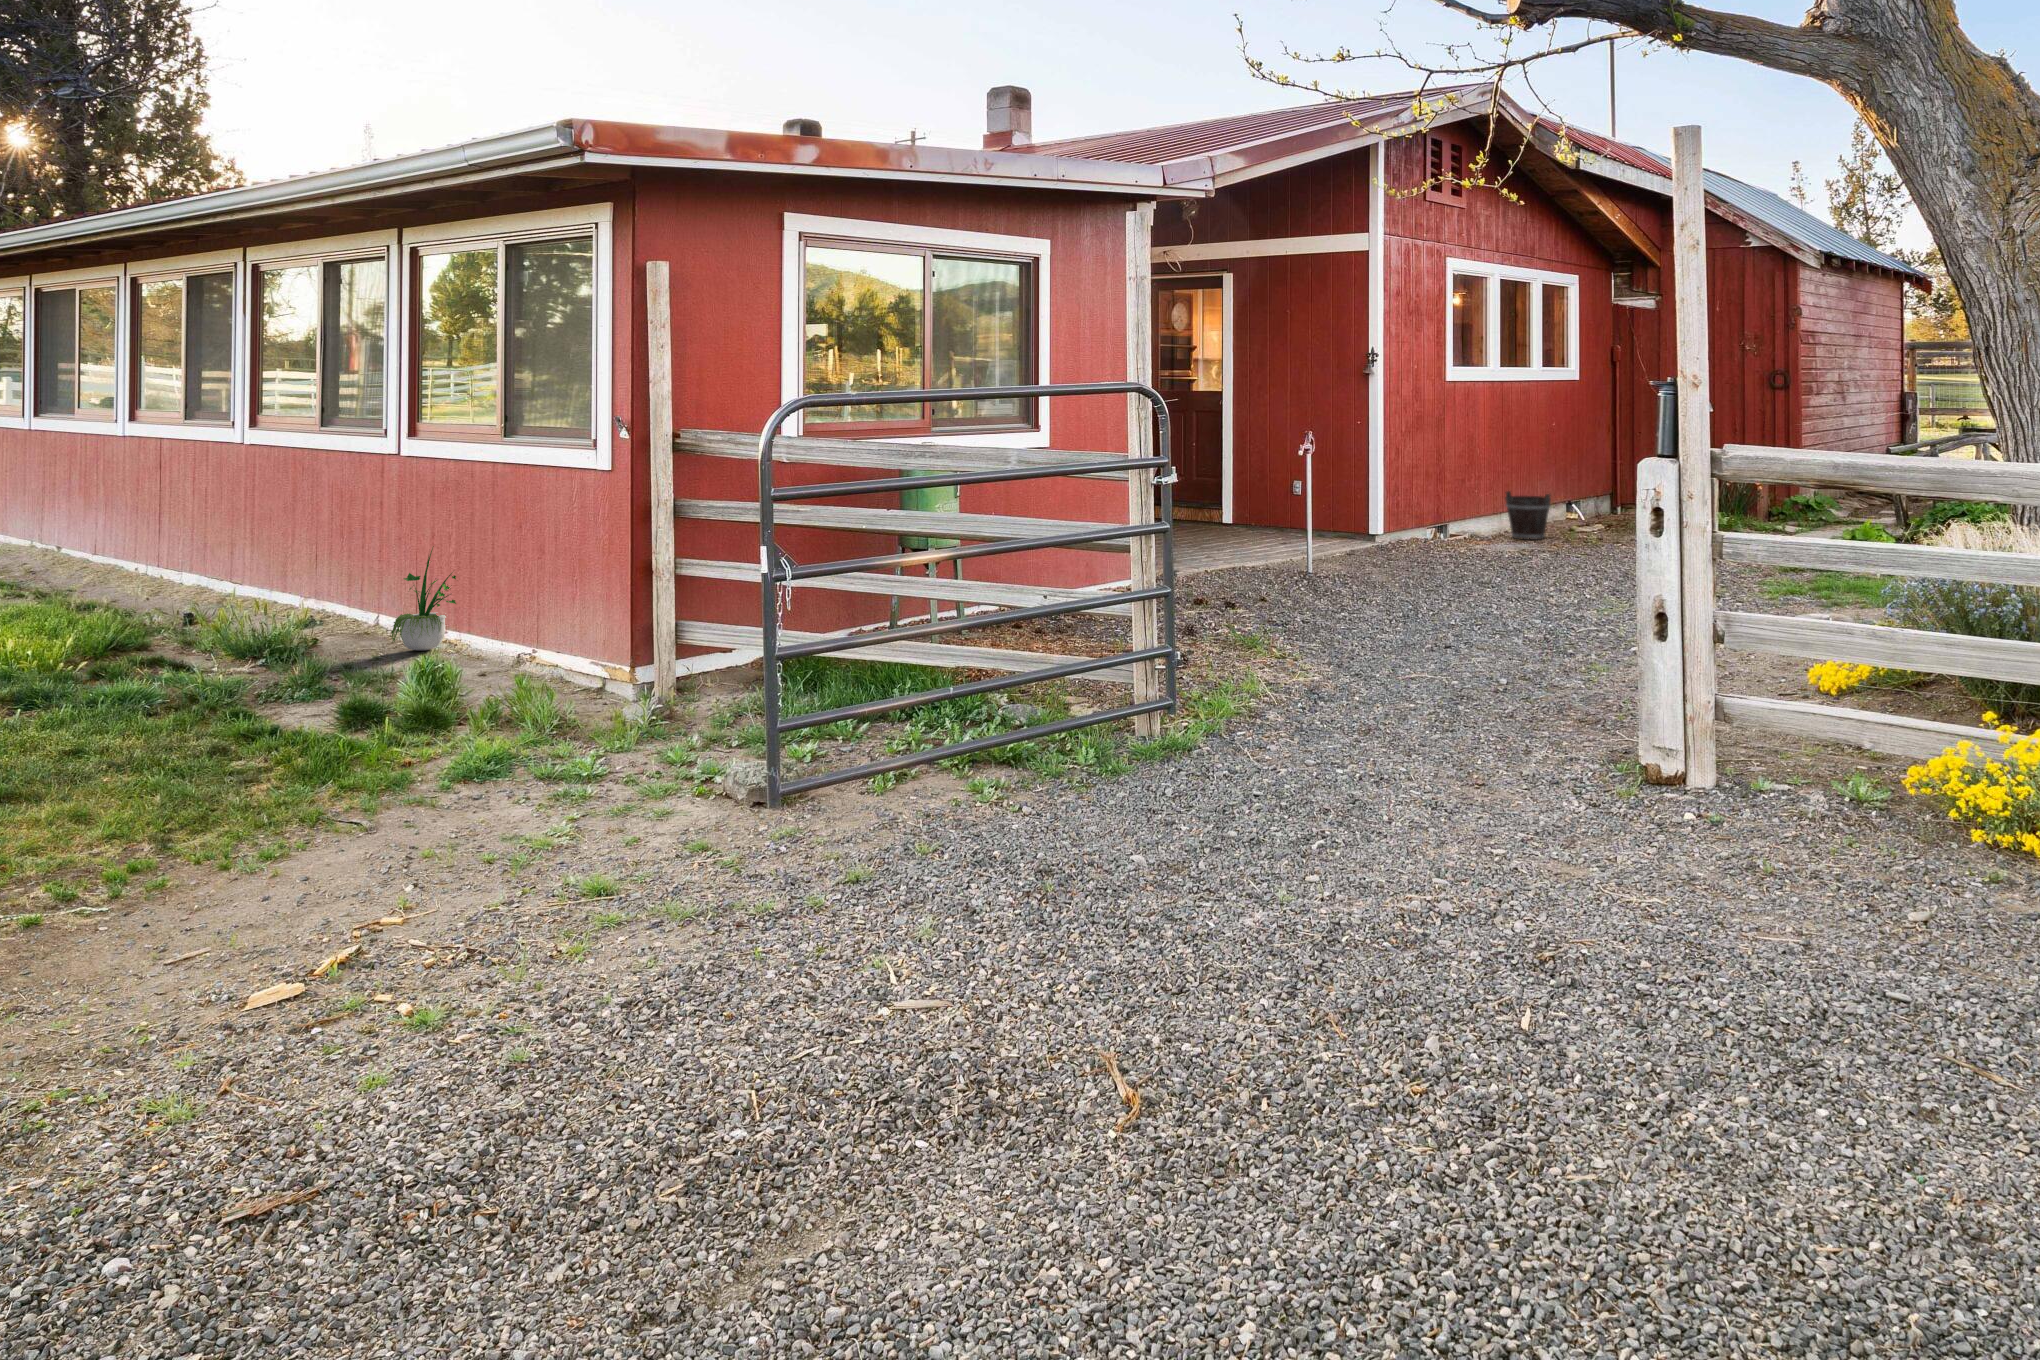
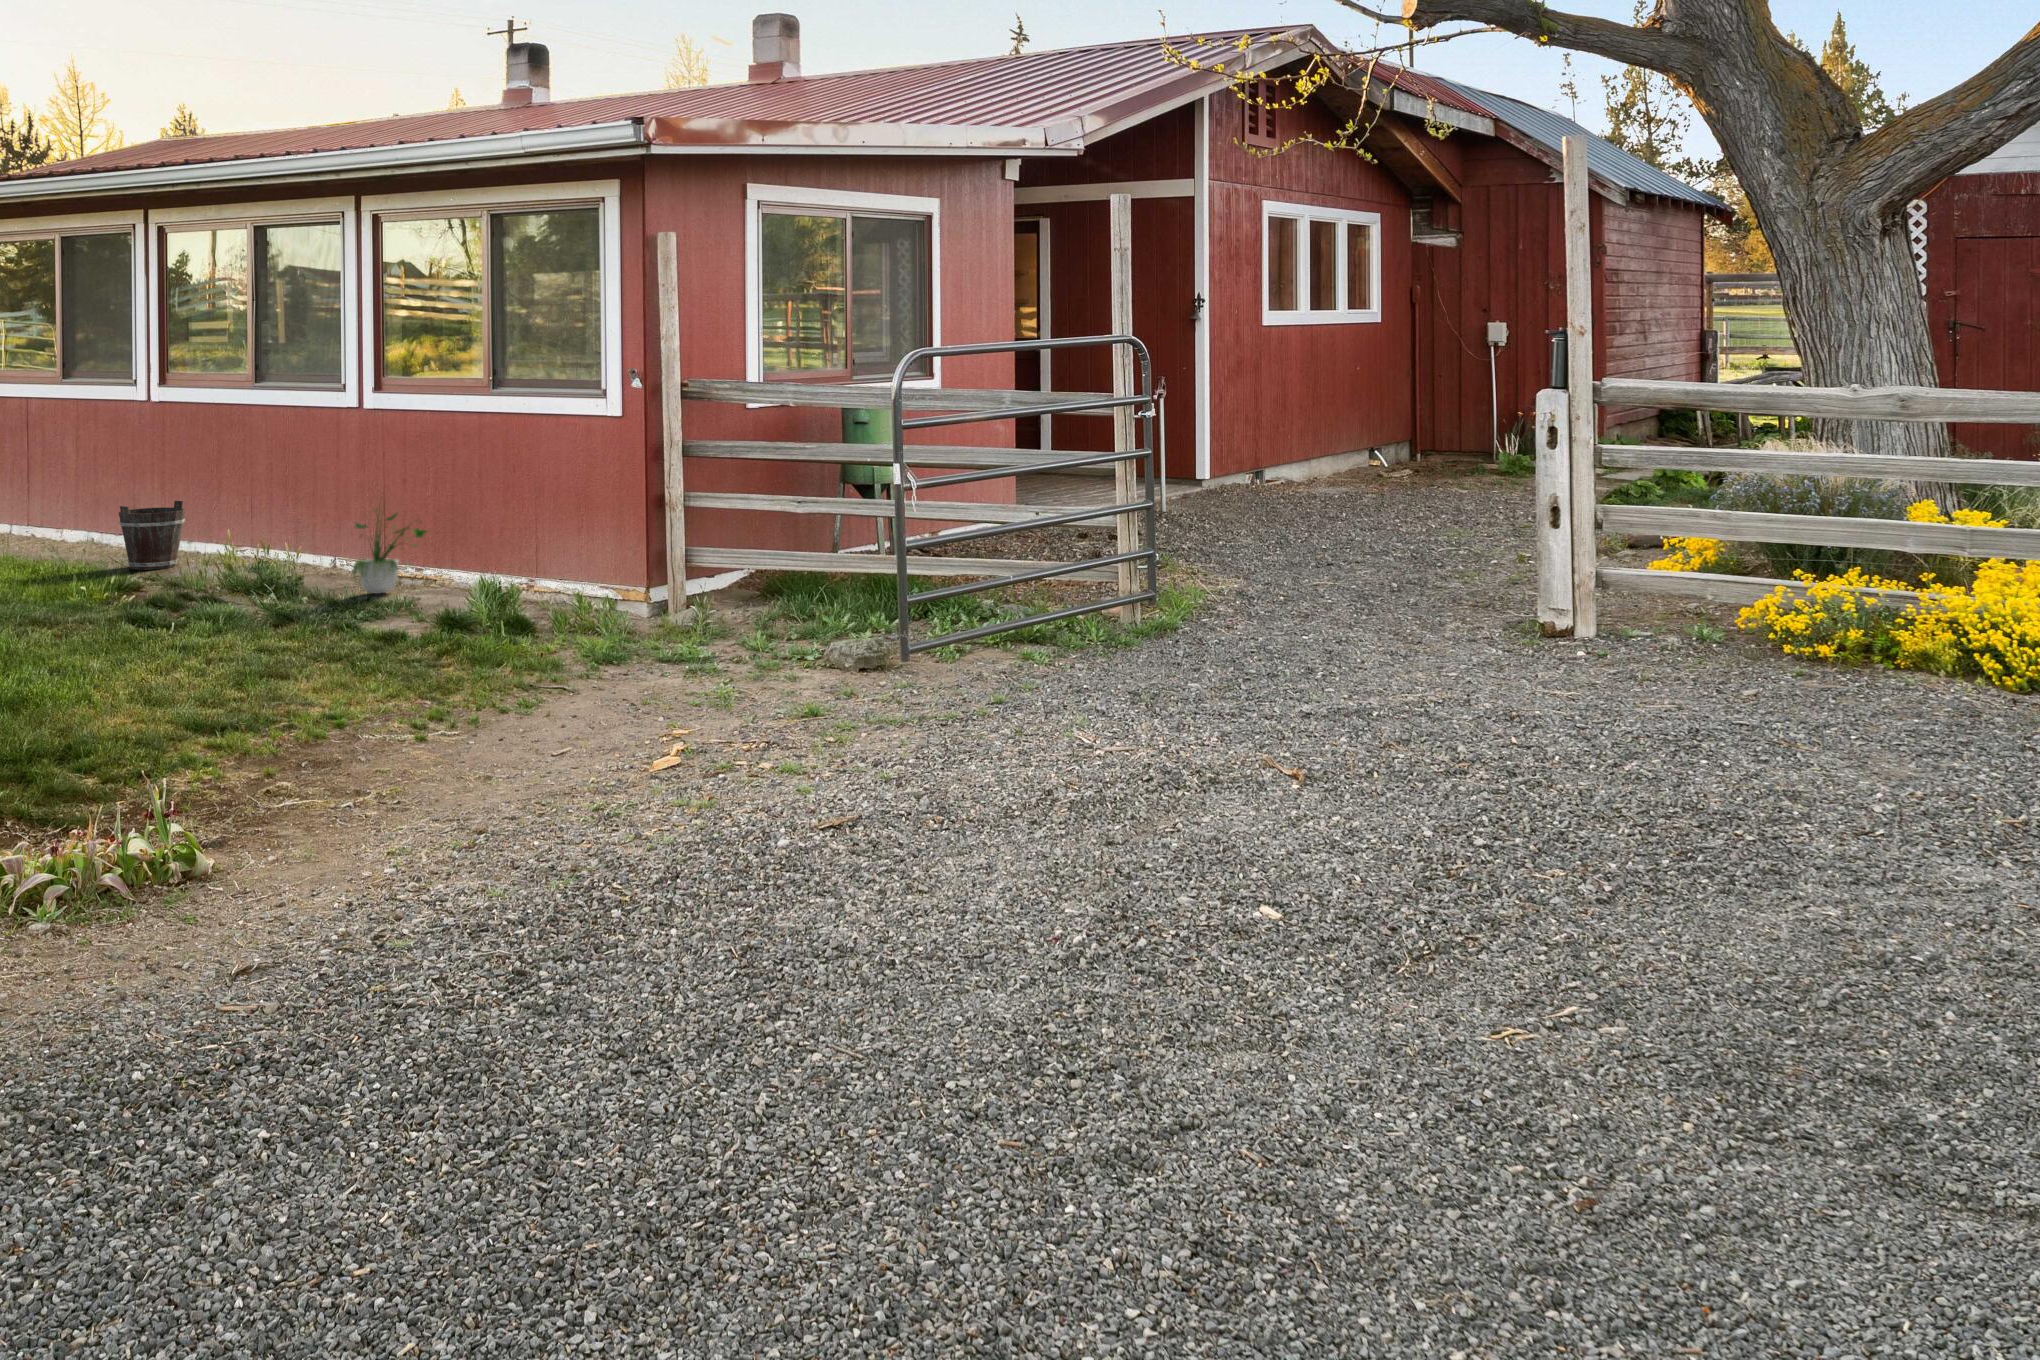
bucket: present [1505,491,1551,540] -> present [119,501,185,570]

